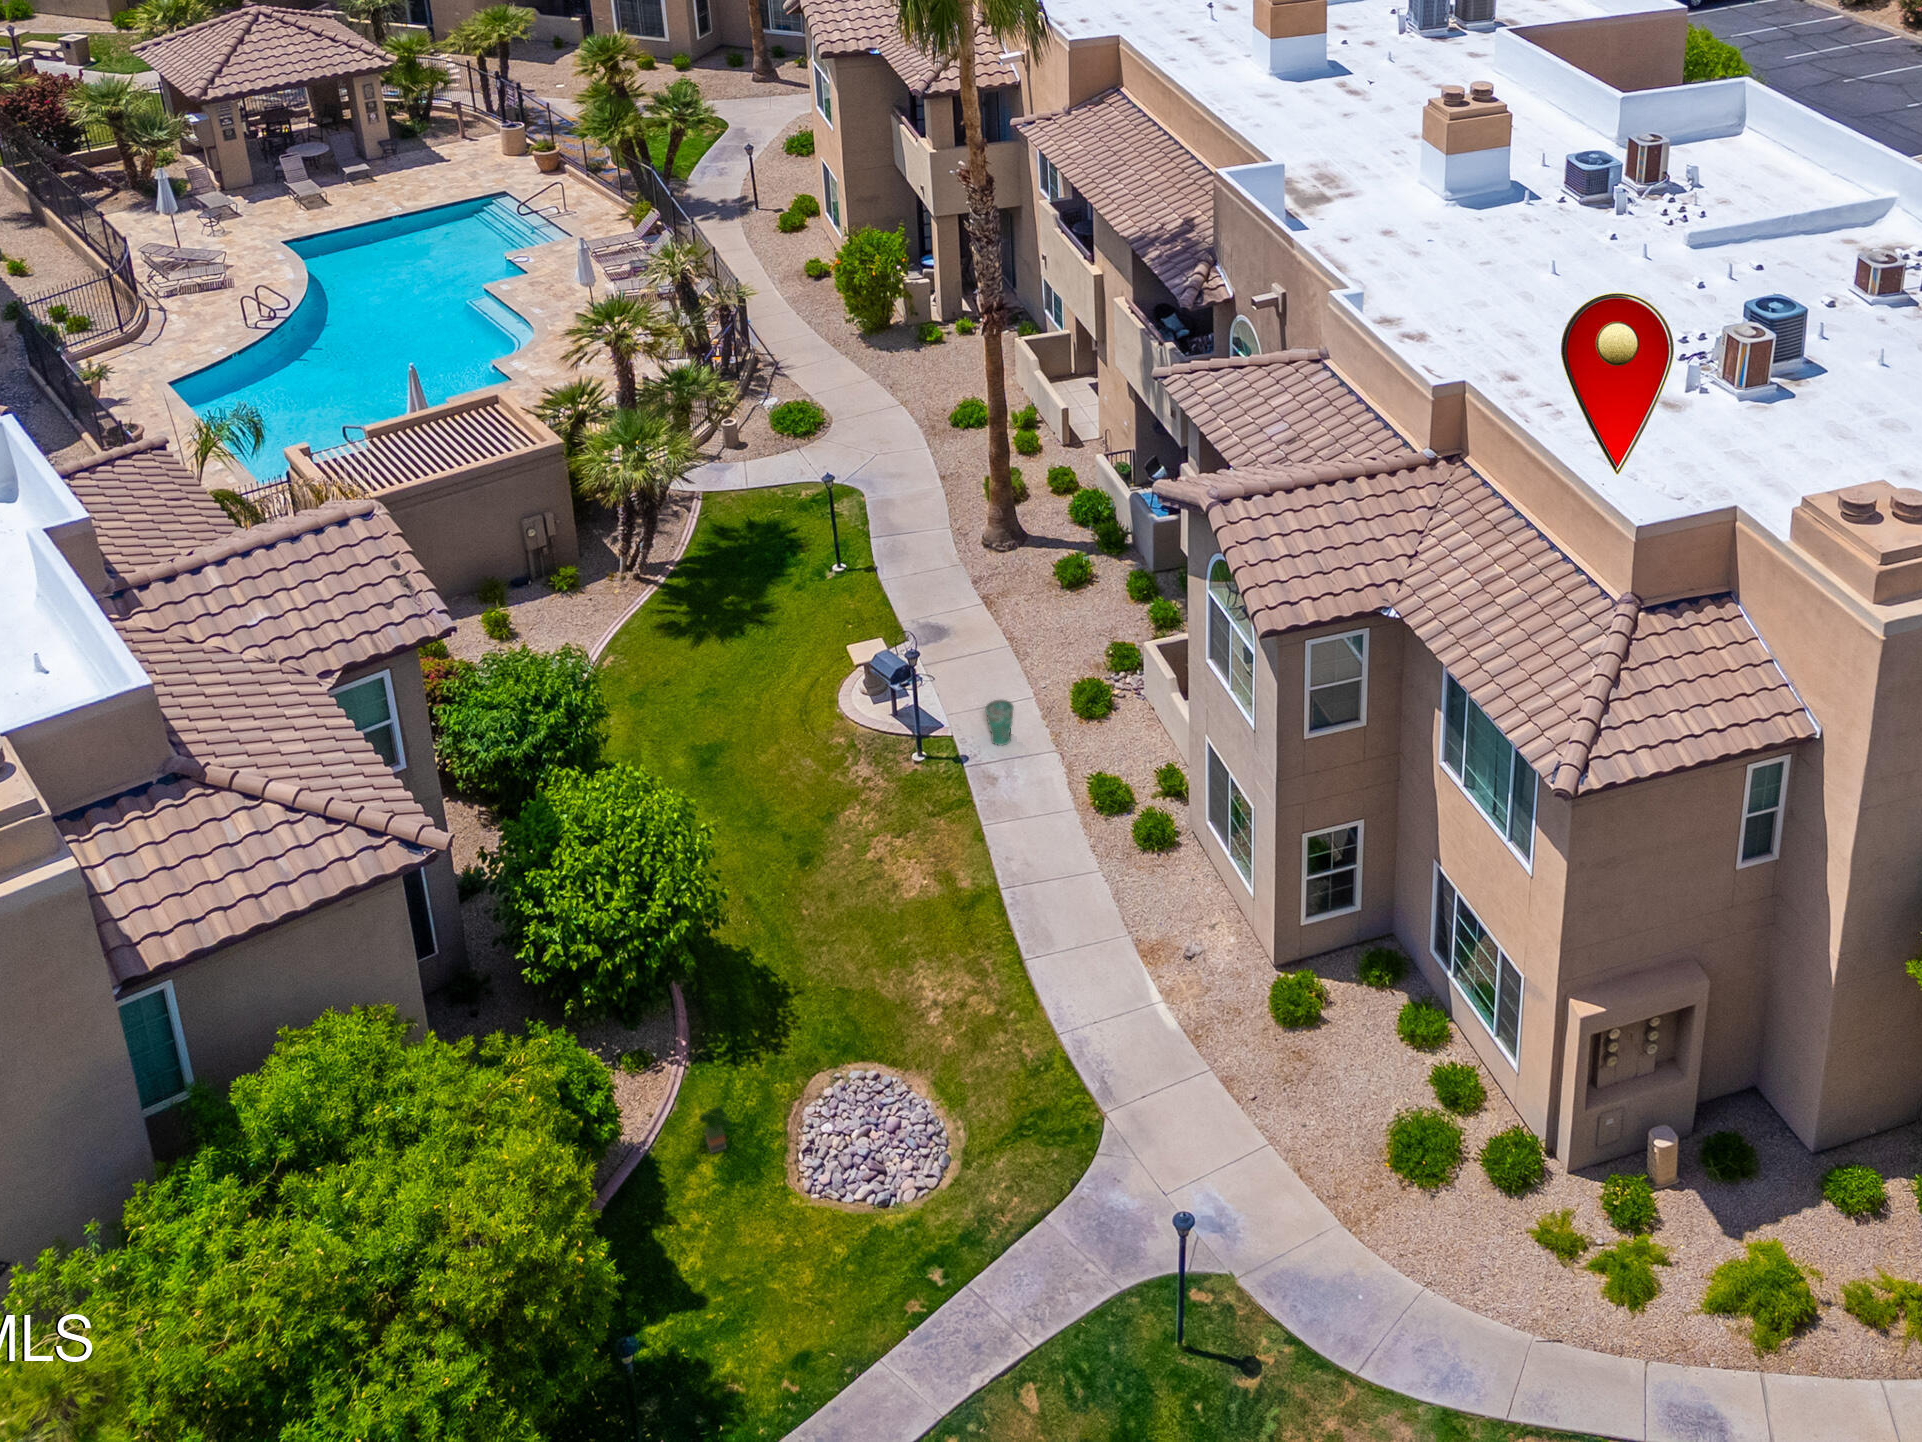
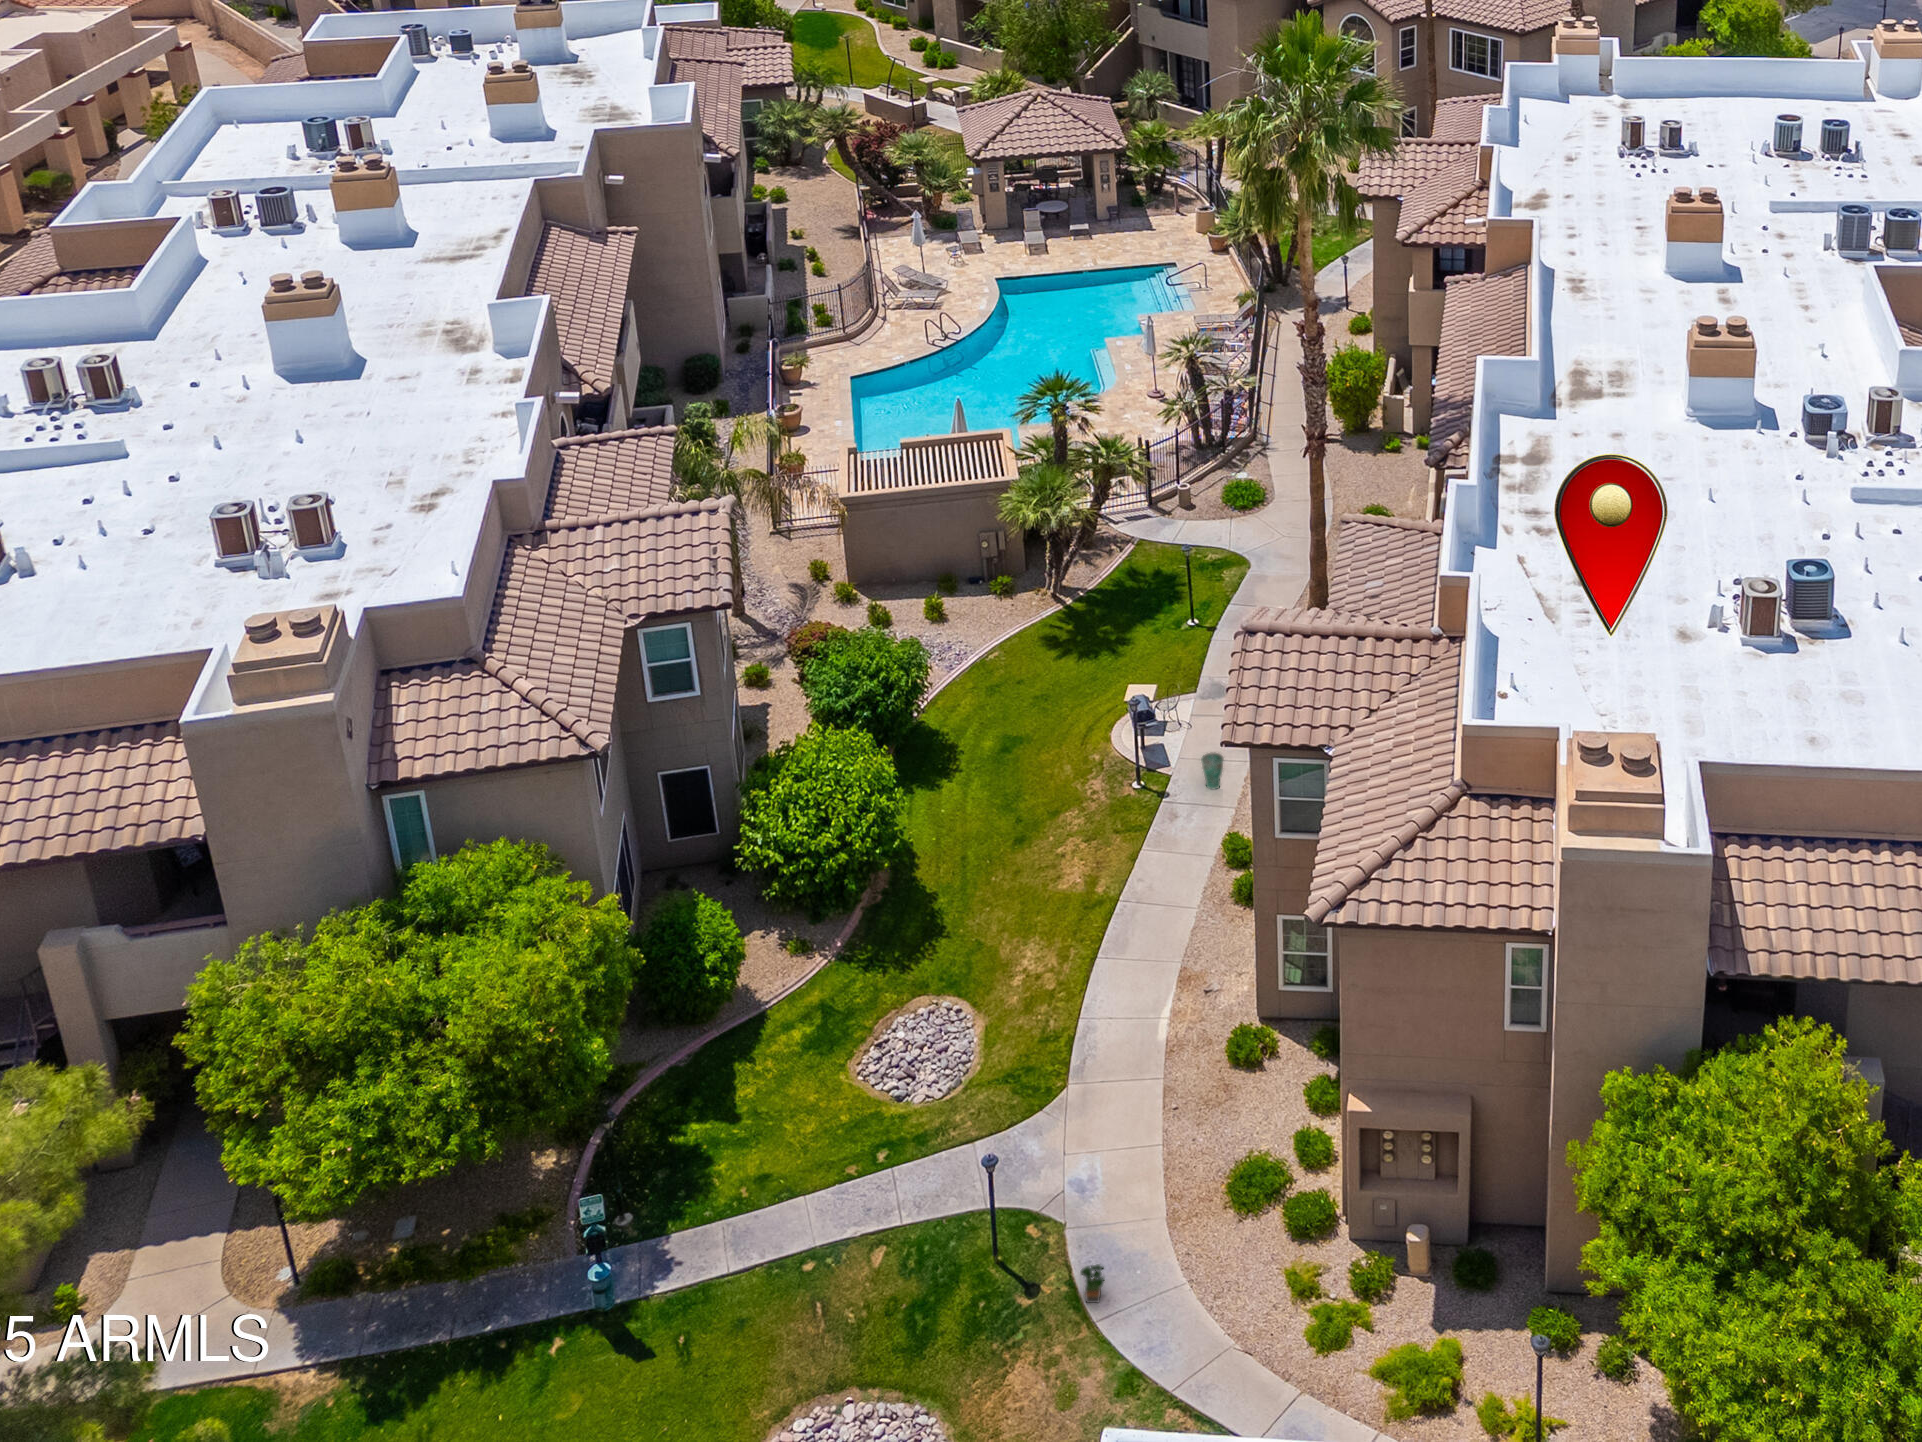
potted tree: present [699,1107,730,1153] -> present [1081,1265,1105,1303]

